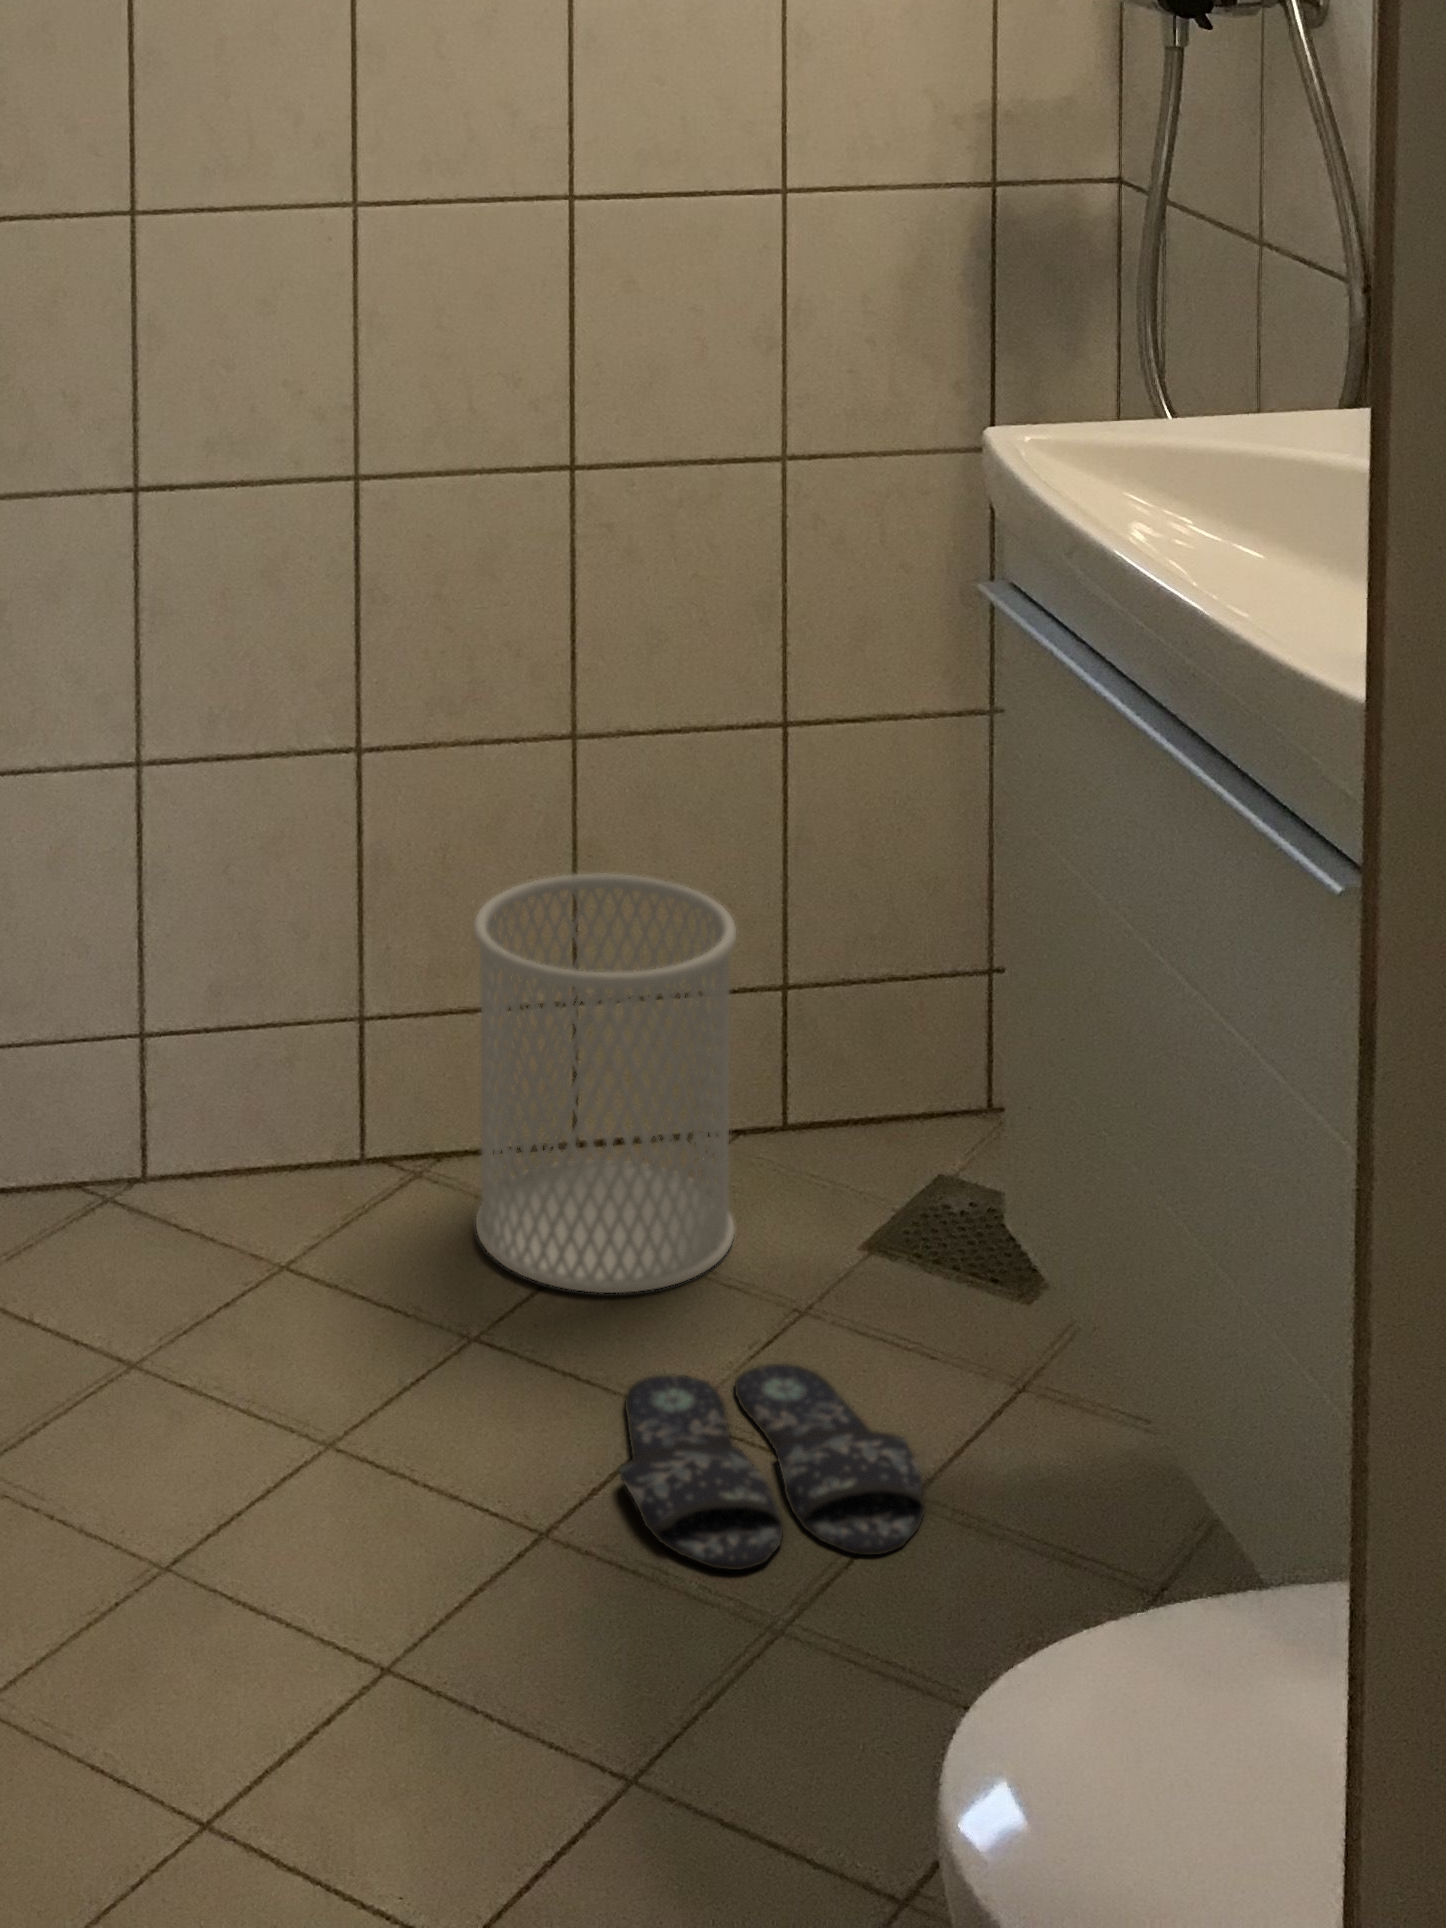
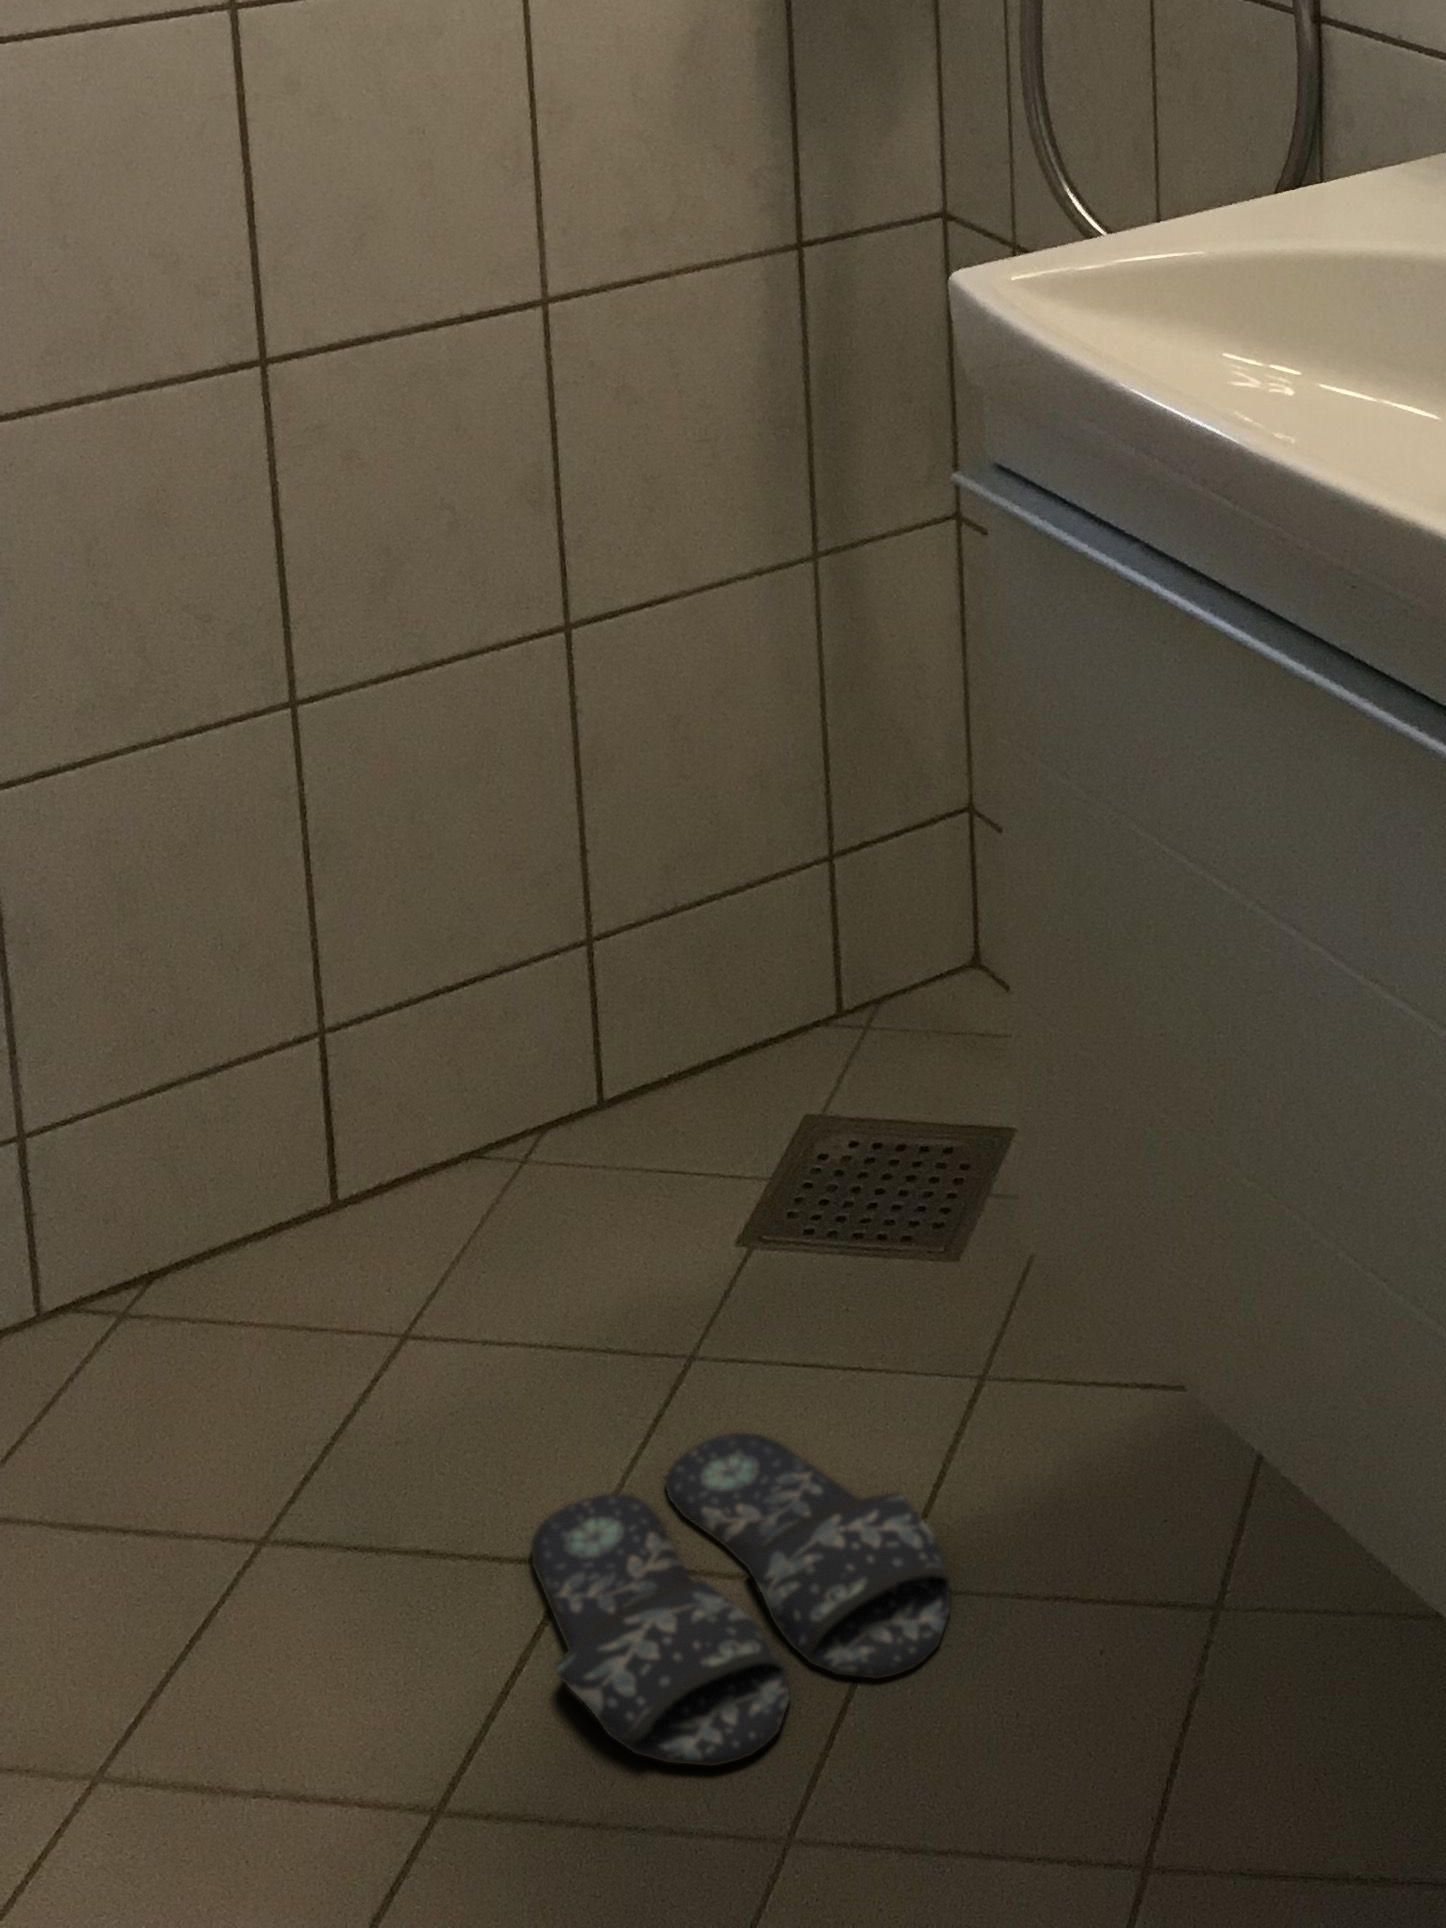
wastebasket: present [474,873,736,1293] -> none [217,861,604,1420]

